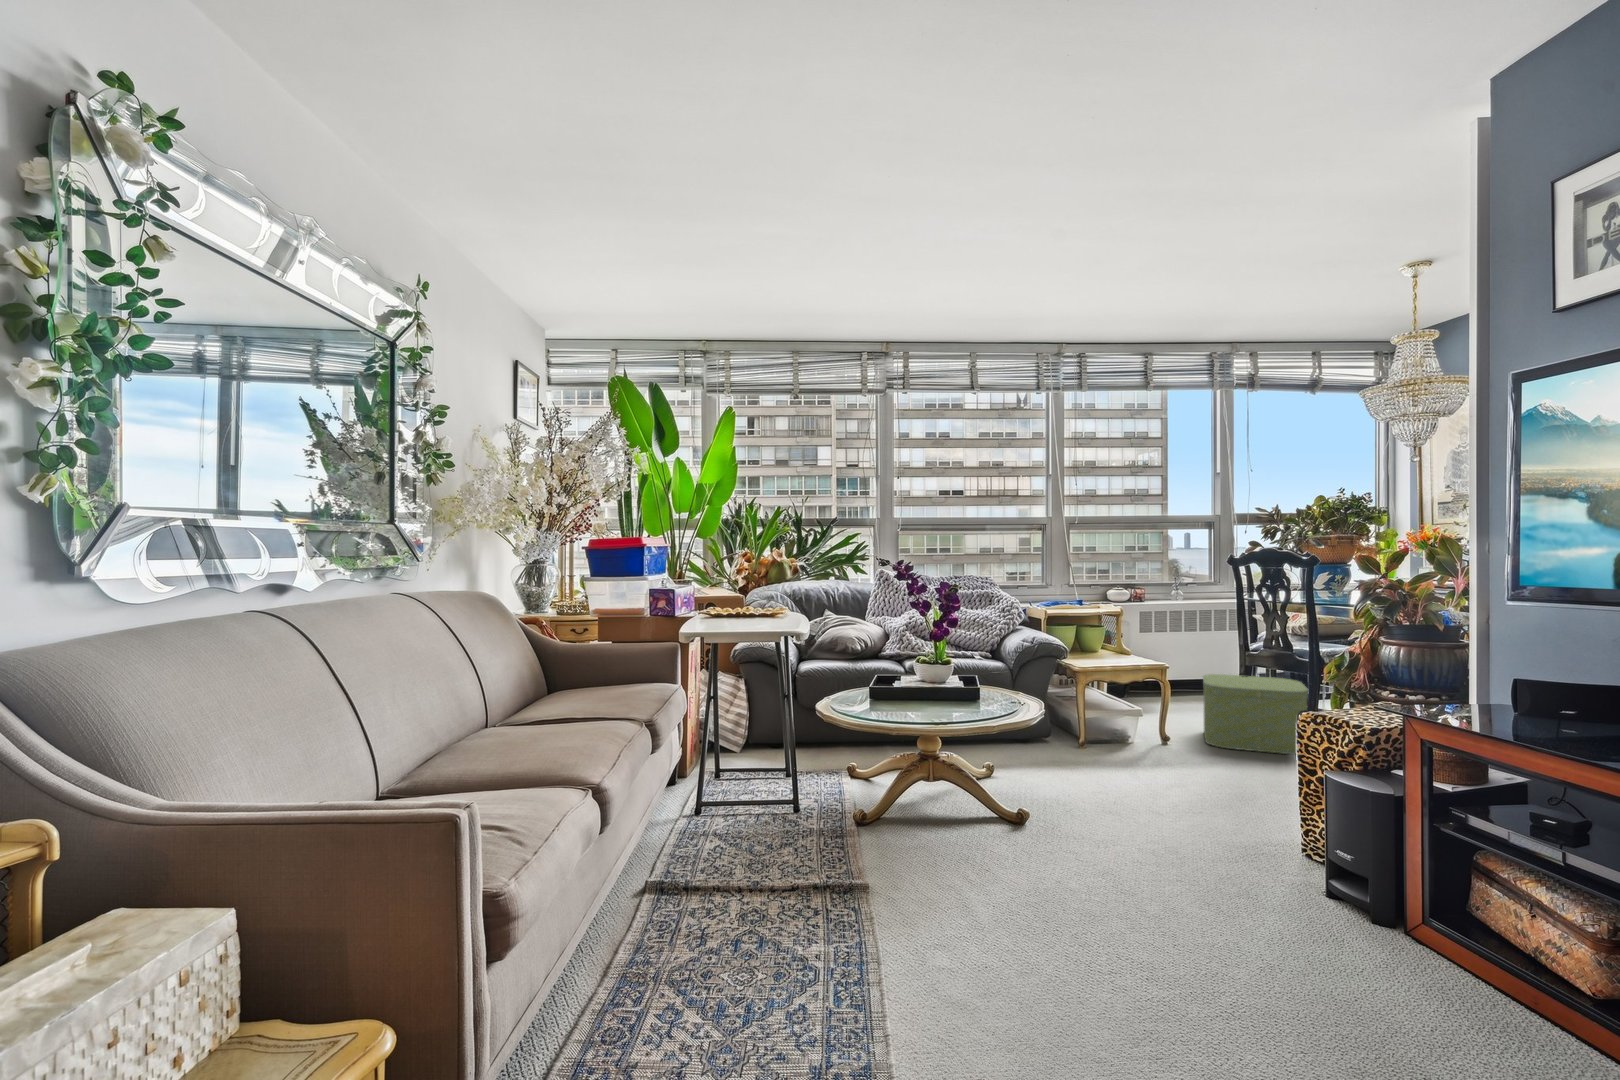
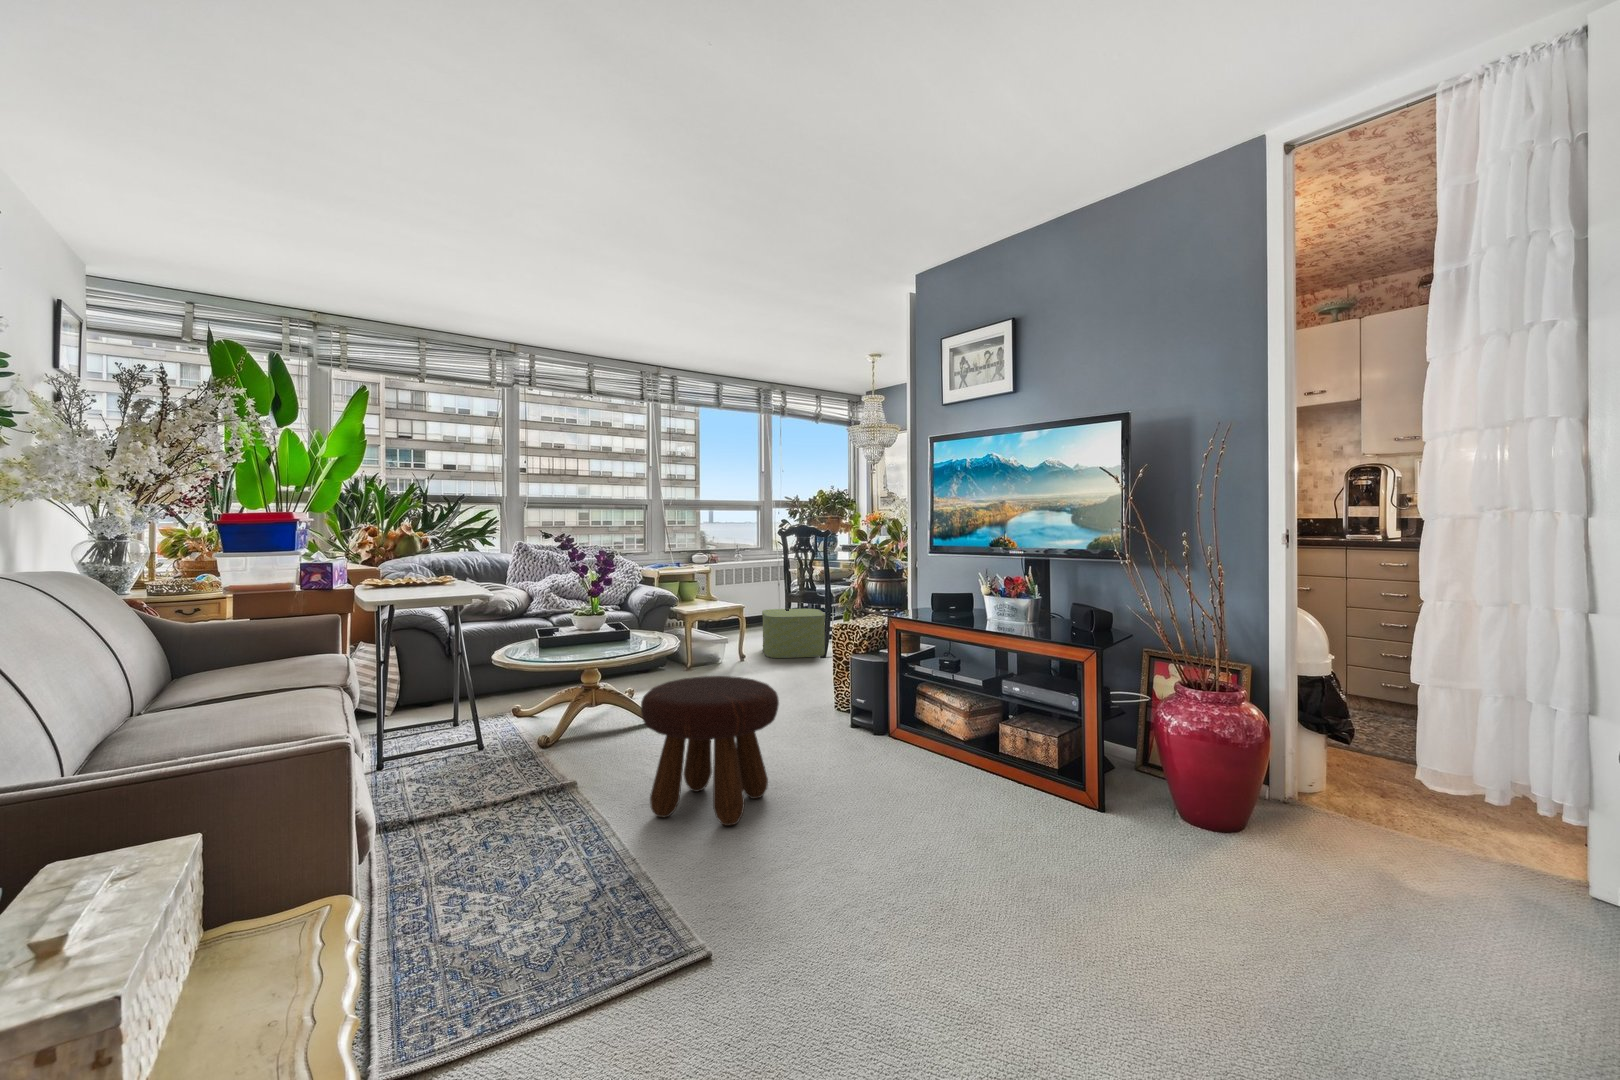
footstool: none [930,771,1146,1020] -> present [641,676,779,826]

